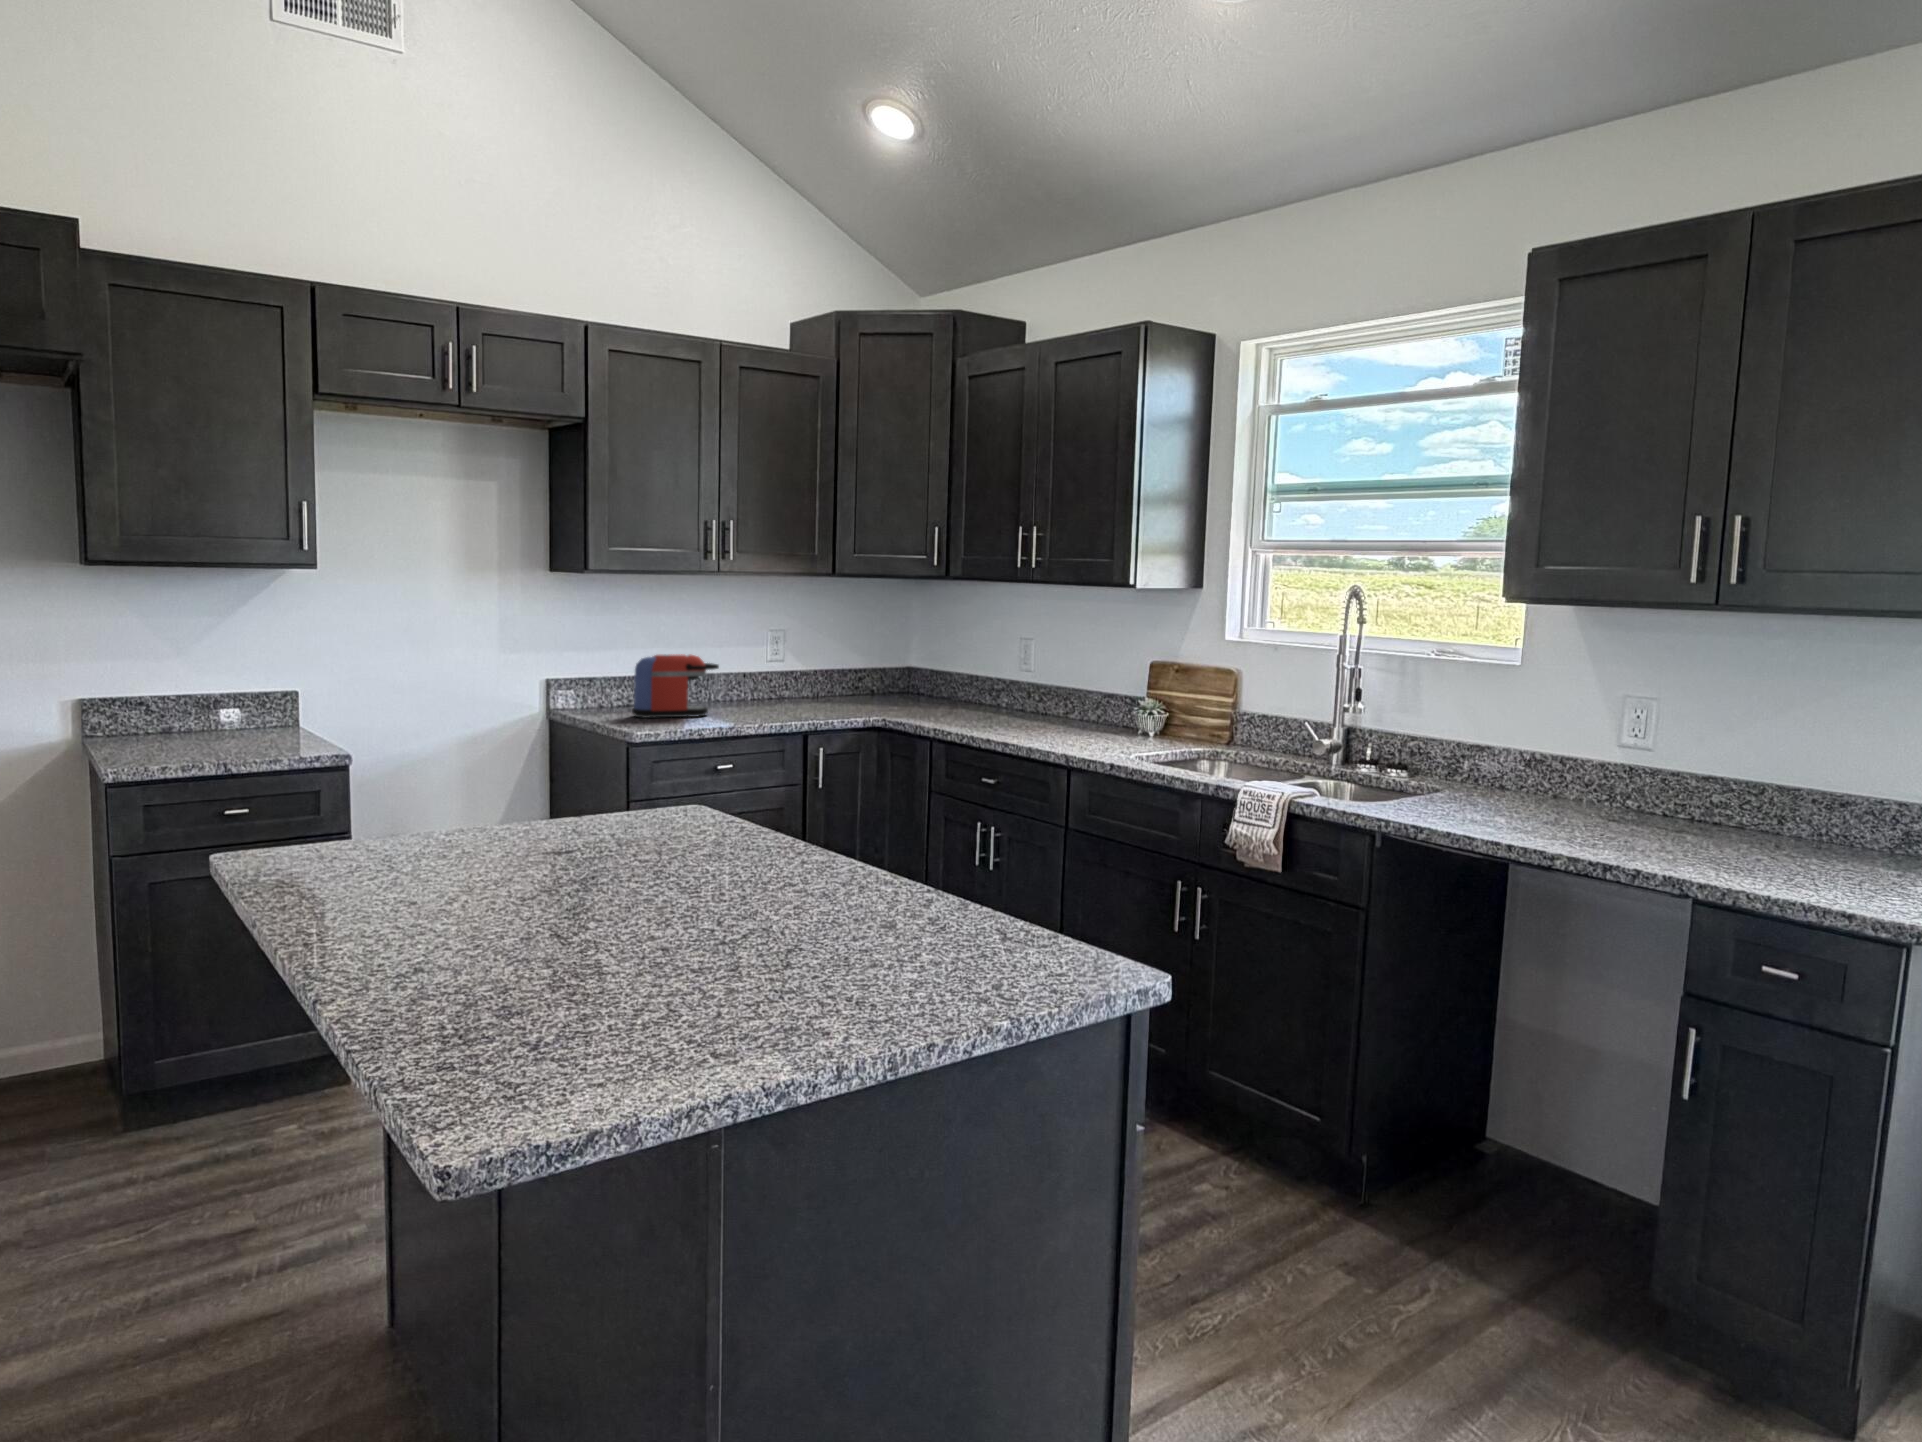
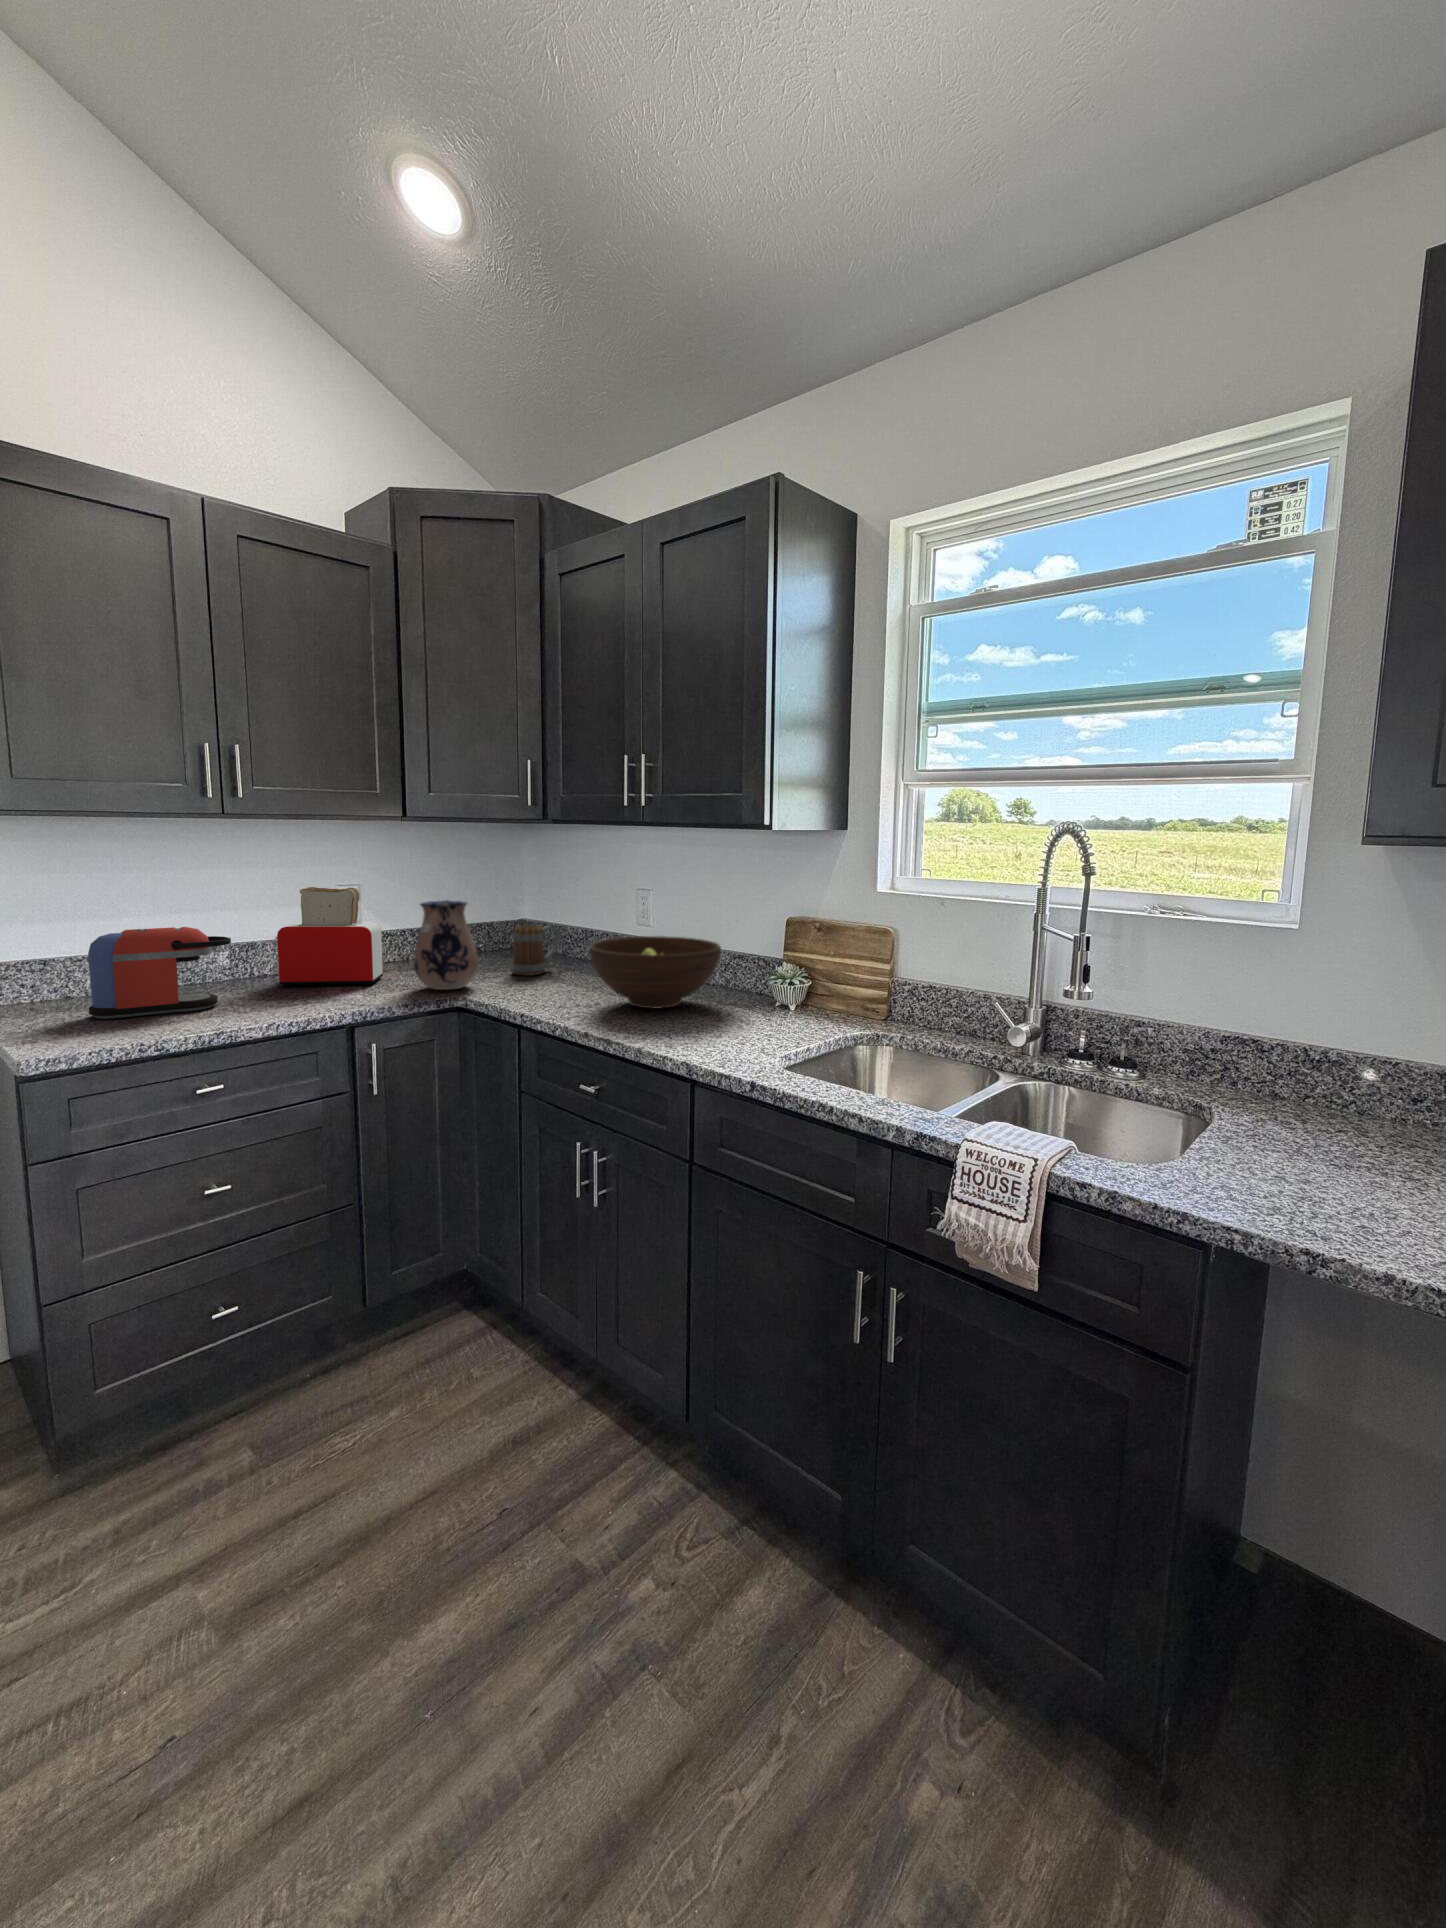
toaster: none [734,629,811,709] -> present [275,887,383,986]
ceramic pitcher: none [842,642,892,714] -> present [414,900,478,990]
mug: none [912,667,953,709] -> present [512,925,559,975]
fruit bowl: none [987,675,1094,730] -> present [589,936,721,1009]

